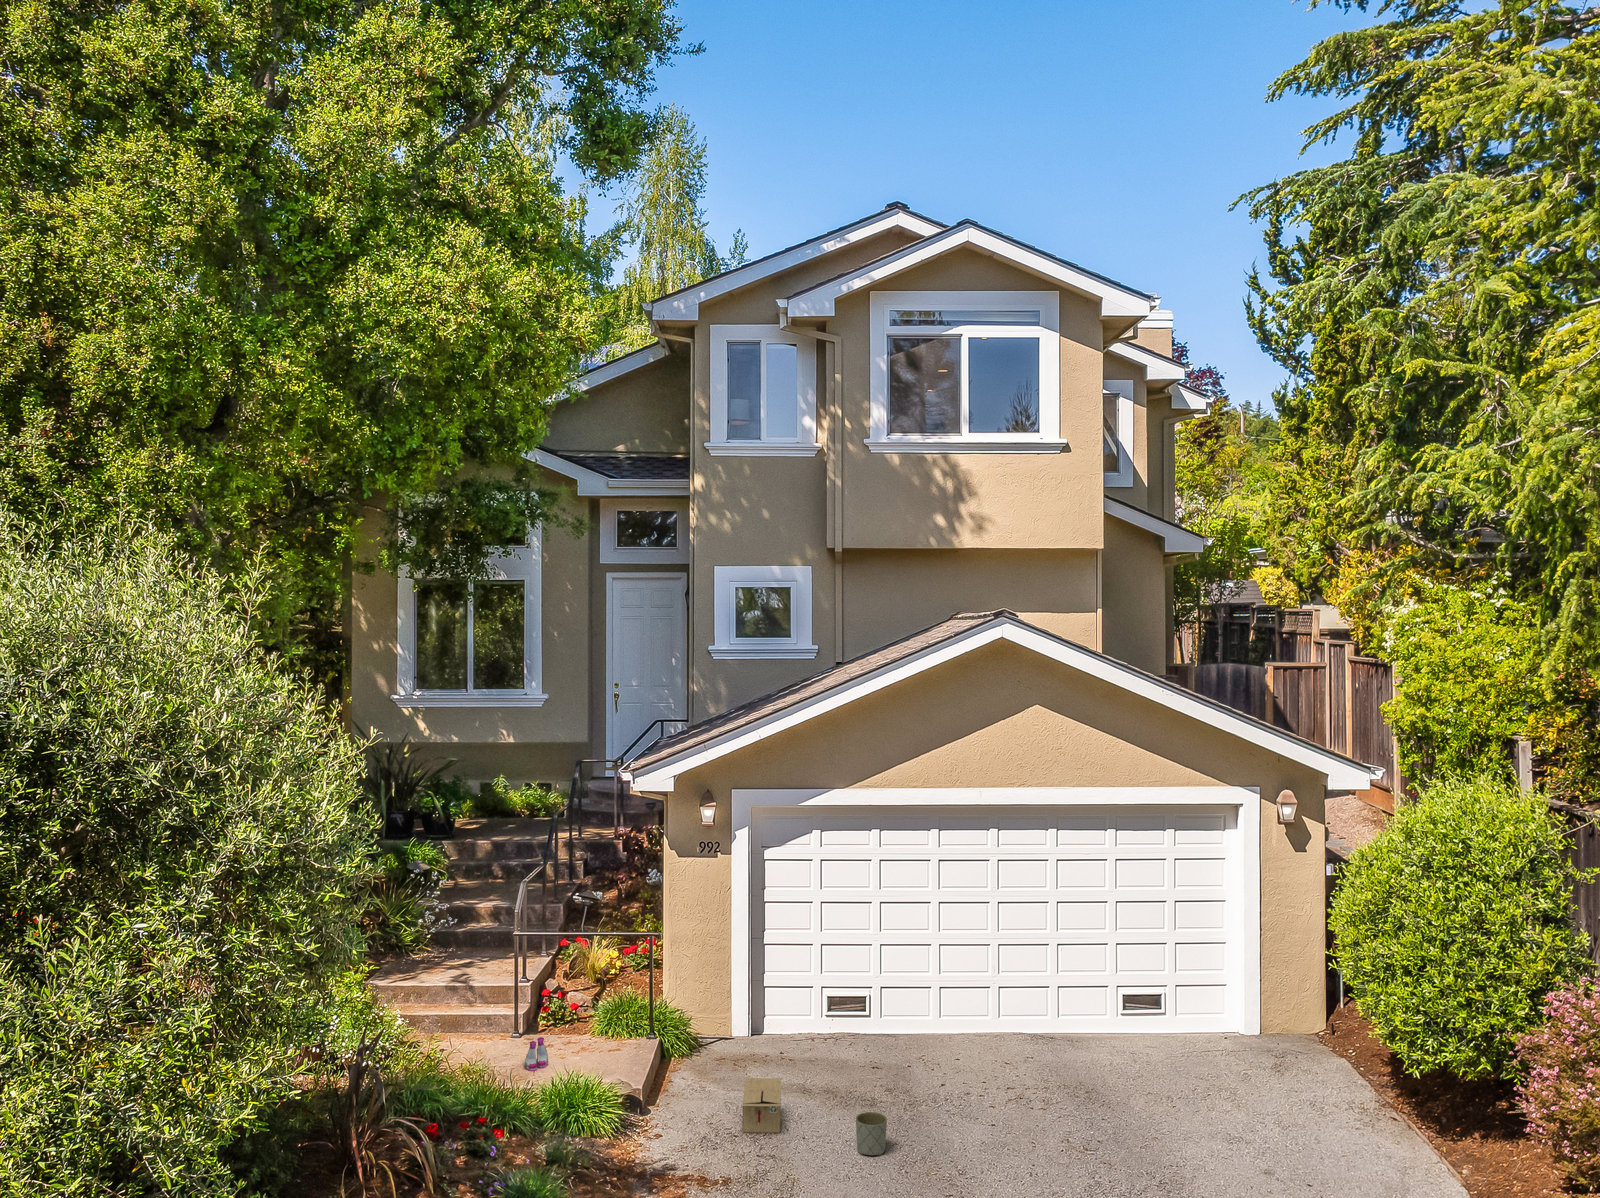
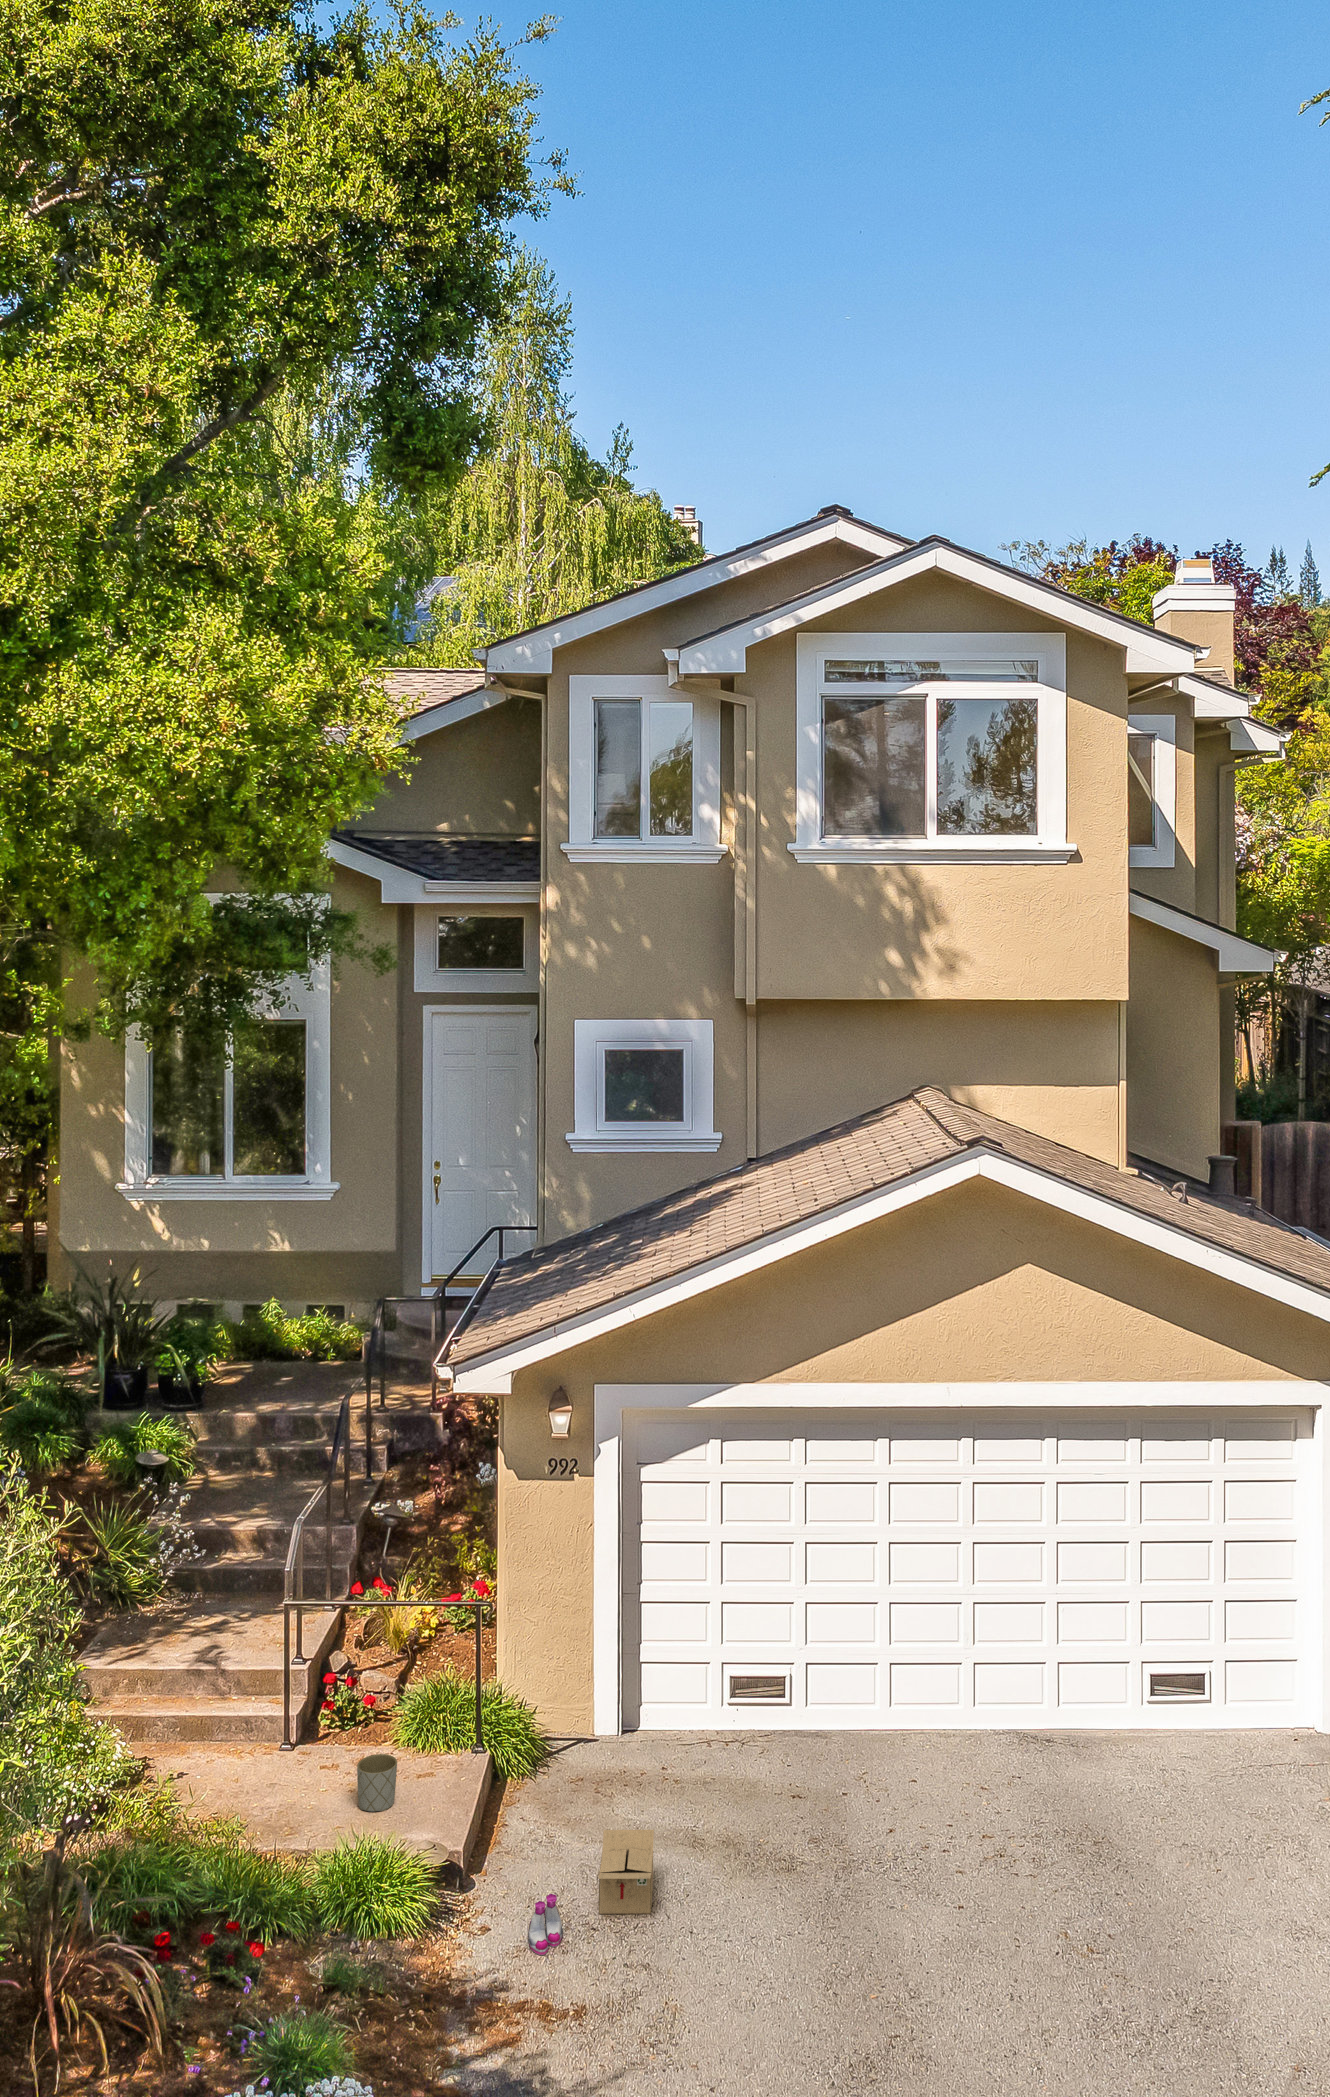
boots: present [525,1037,548,1071] -> present [528,1894,563,1955]
planter: present [856,1112,887,1156] -> present [357,1754,397,1812]

